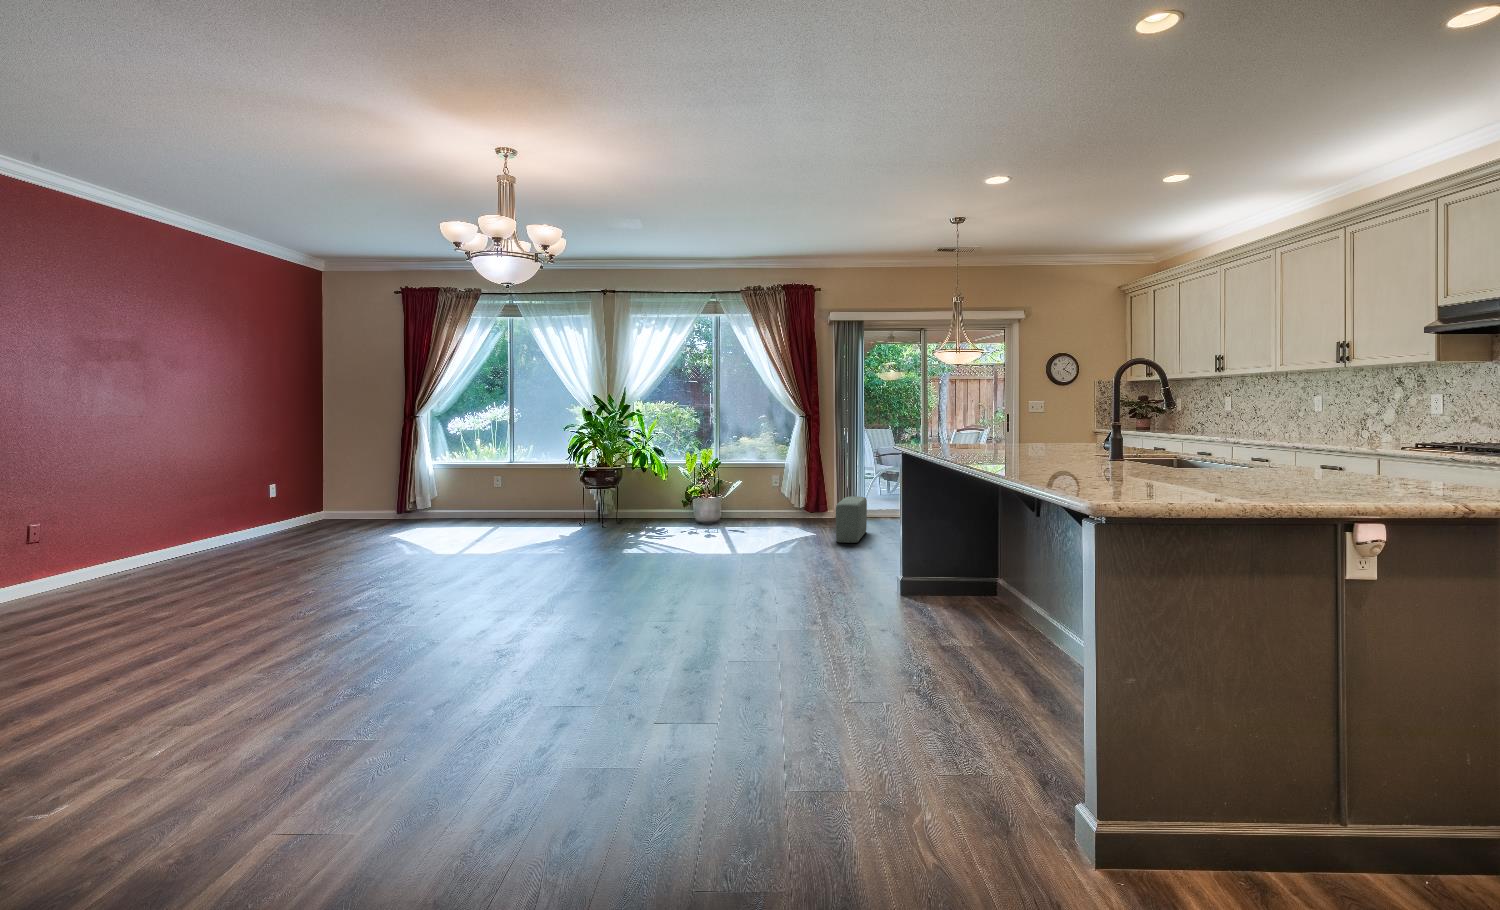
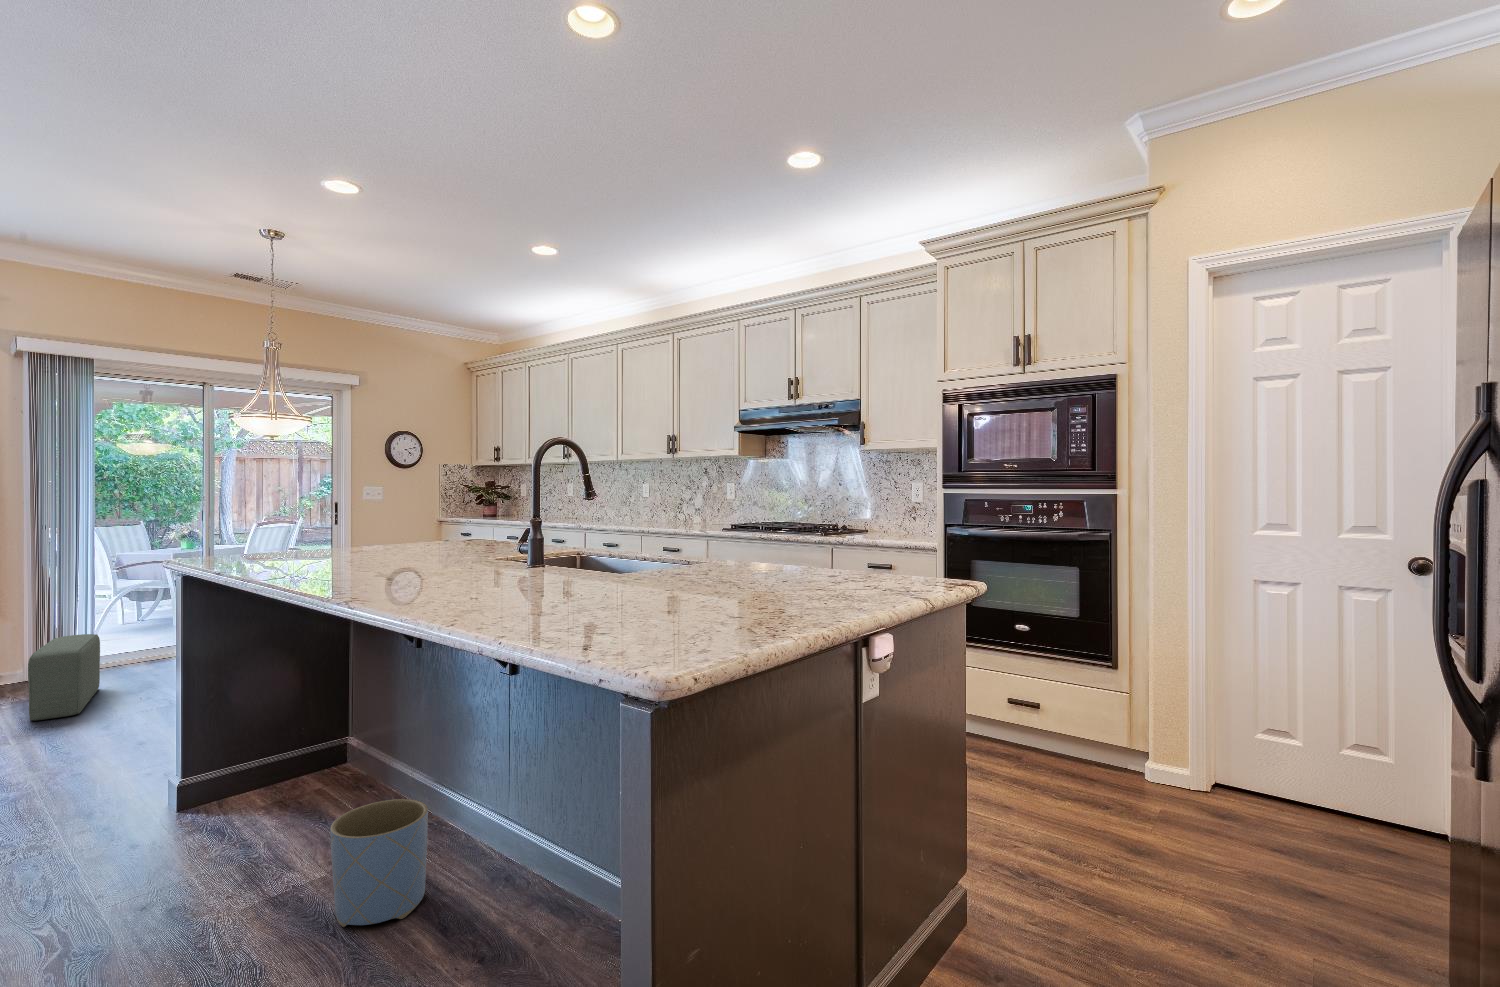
planter: none [971,603,1027,671] -> present [330,799,428,927]

